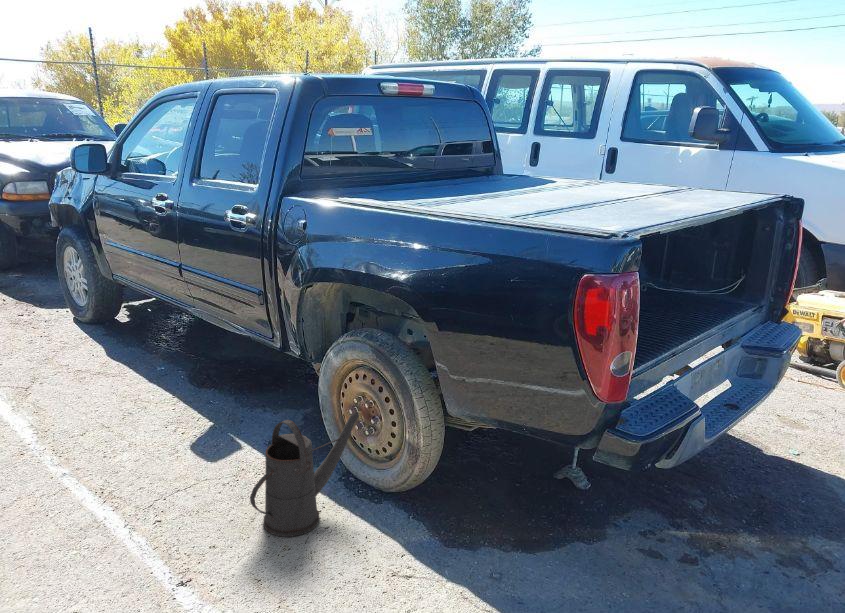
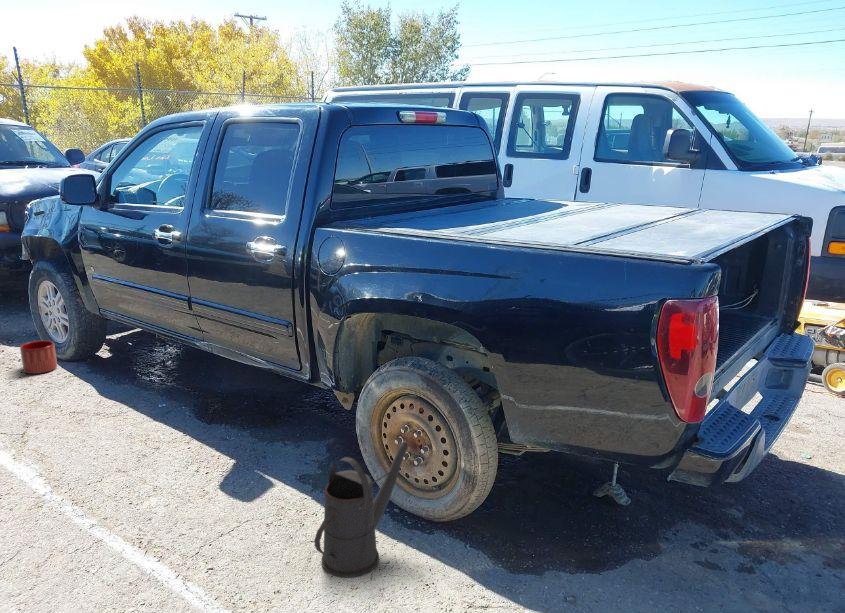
planter: none [41,305,76,336] -> present [20,340,57,374]

